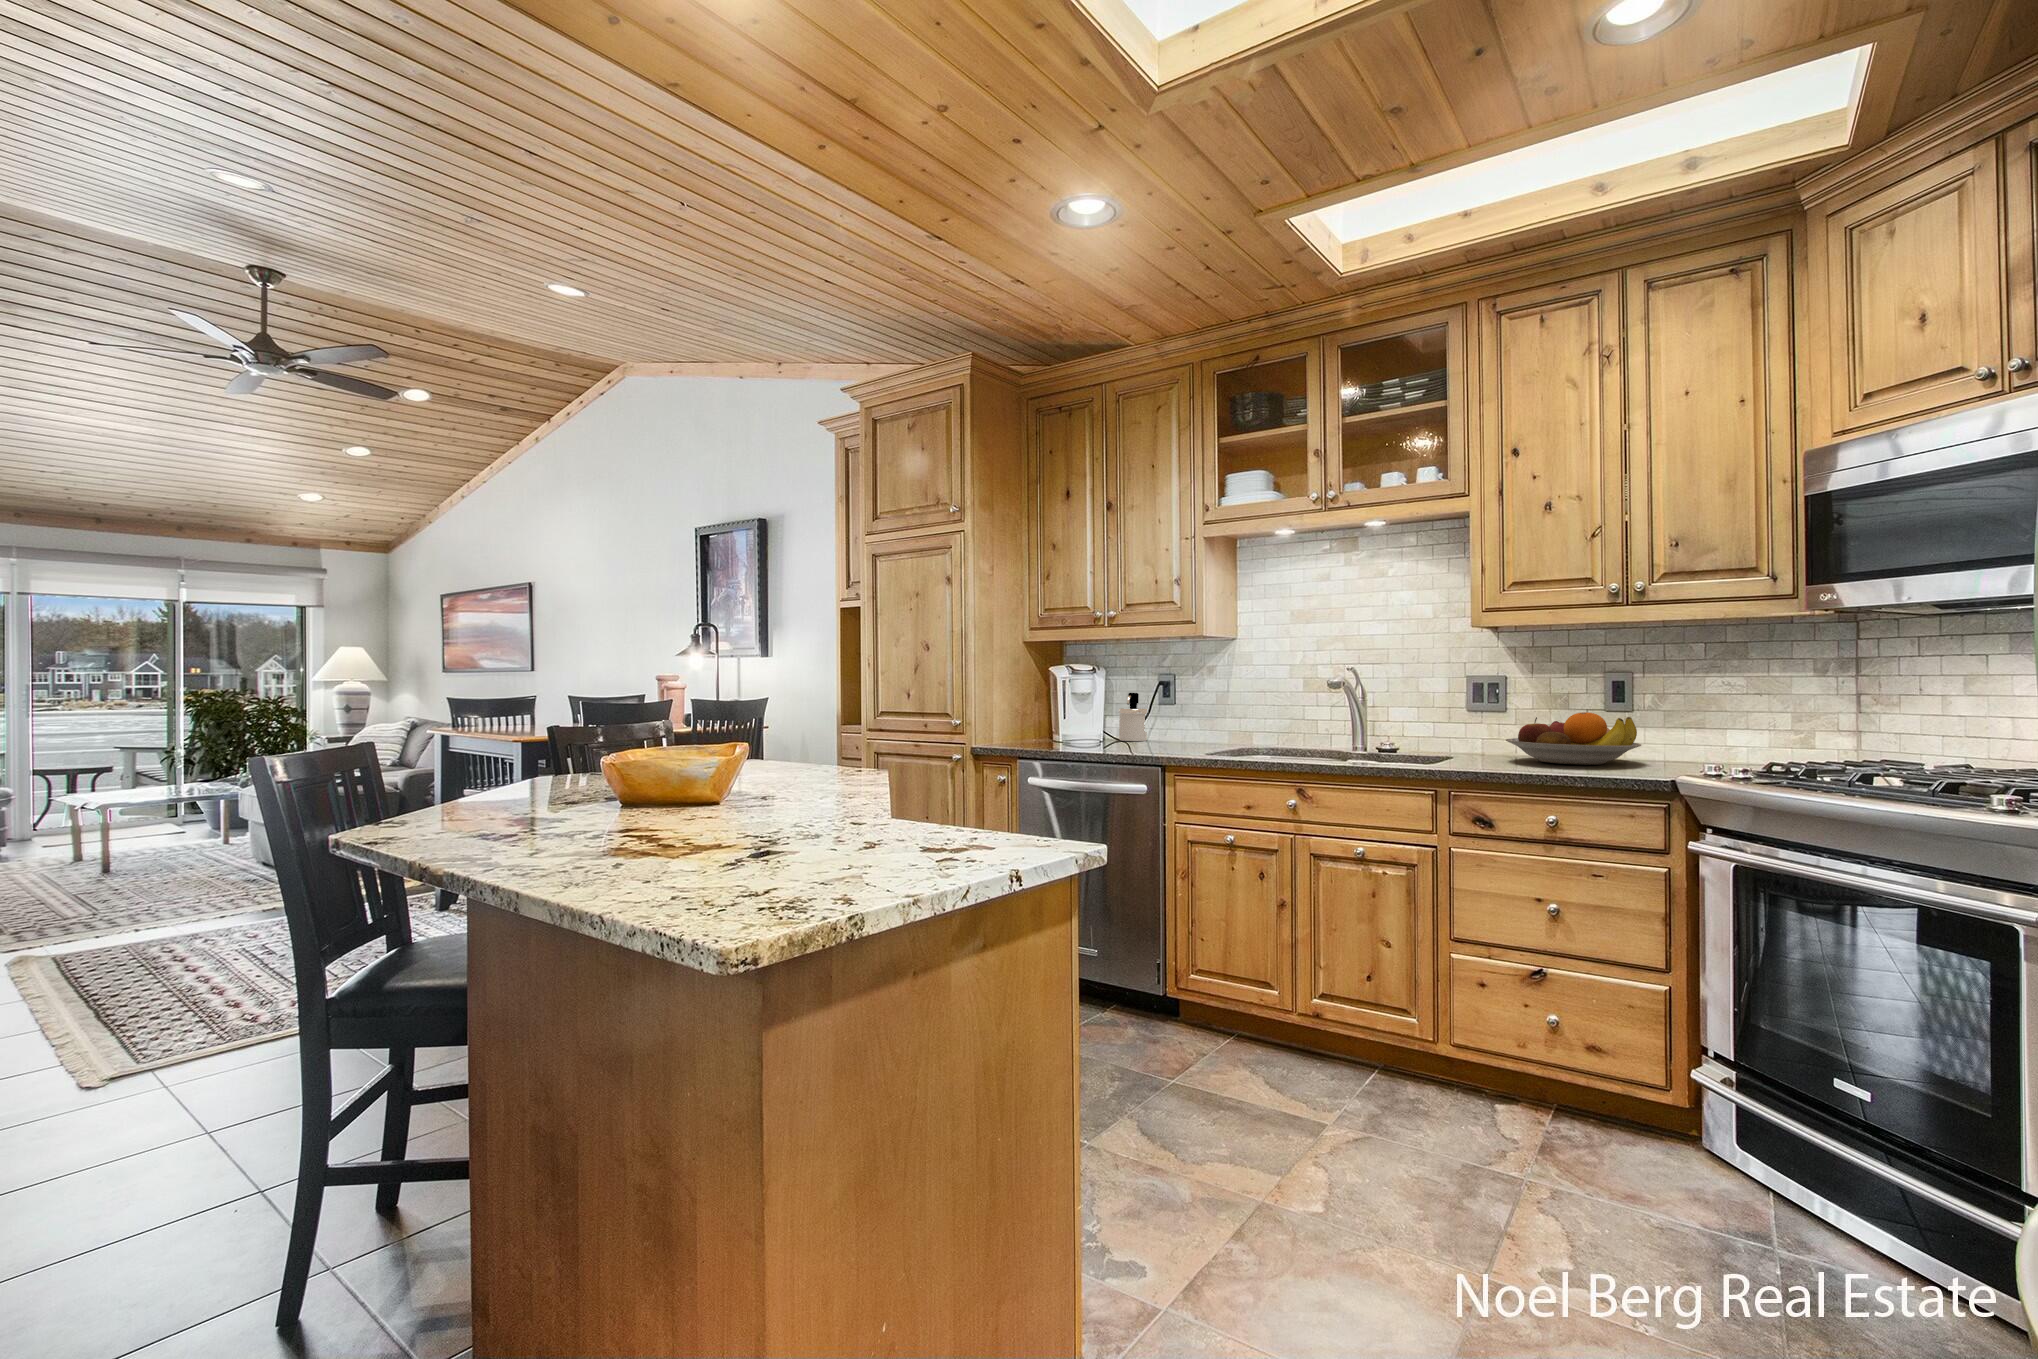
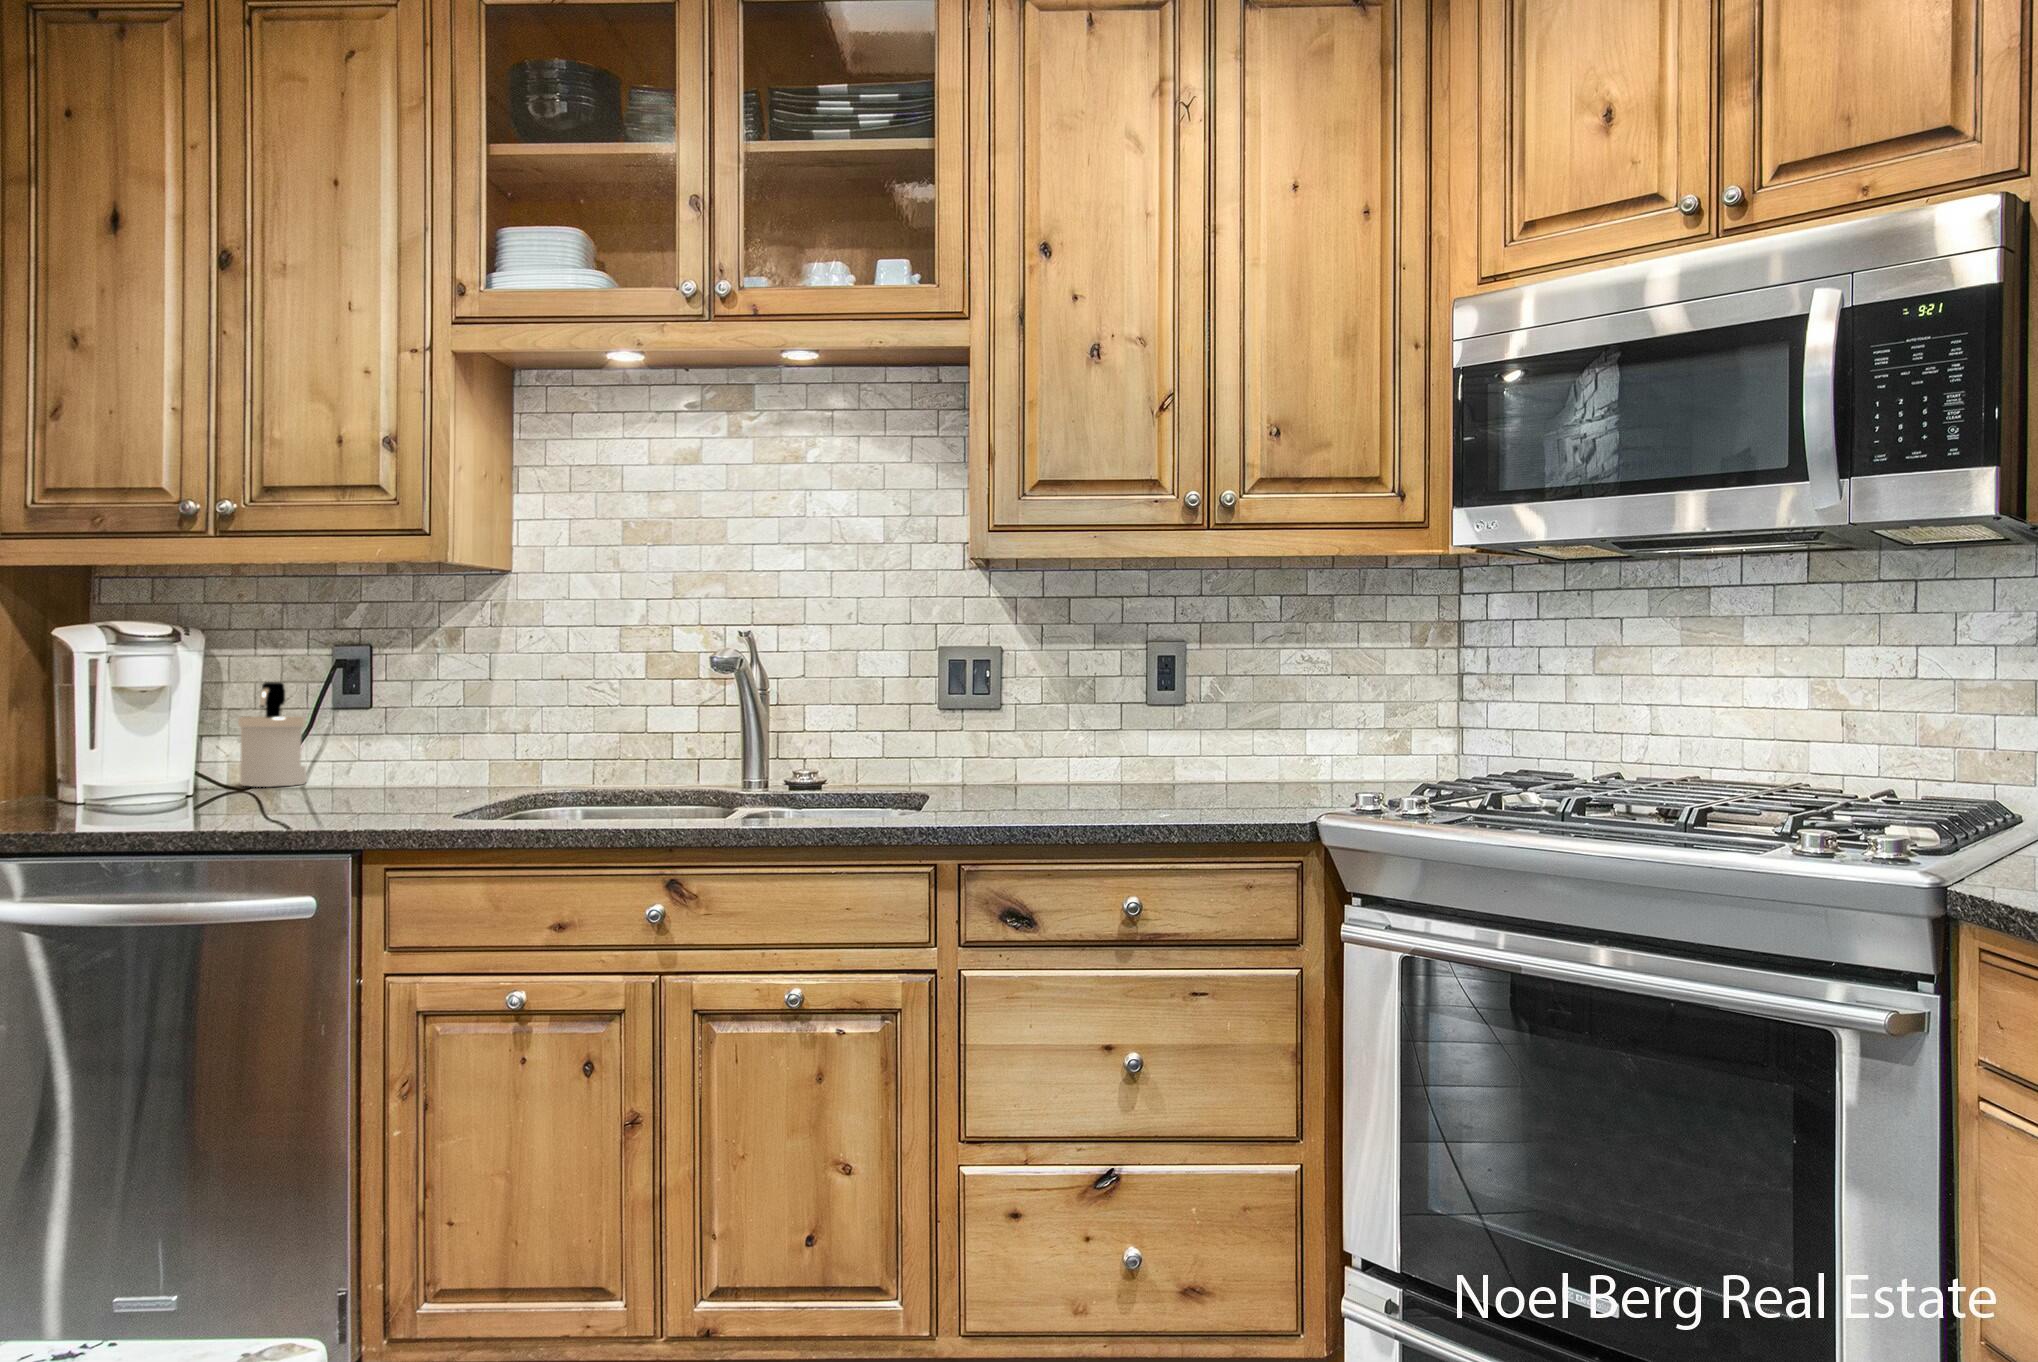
fruit bowl: present [1506,712,1641,765] -> none [1019,710,1220,798]

